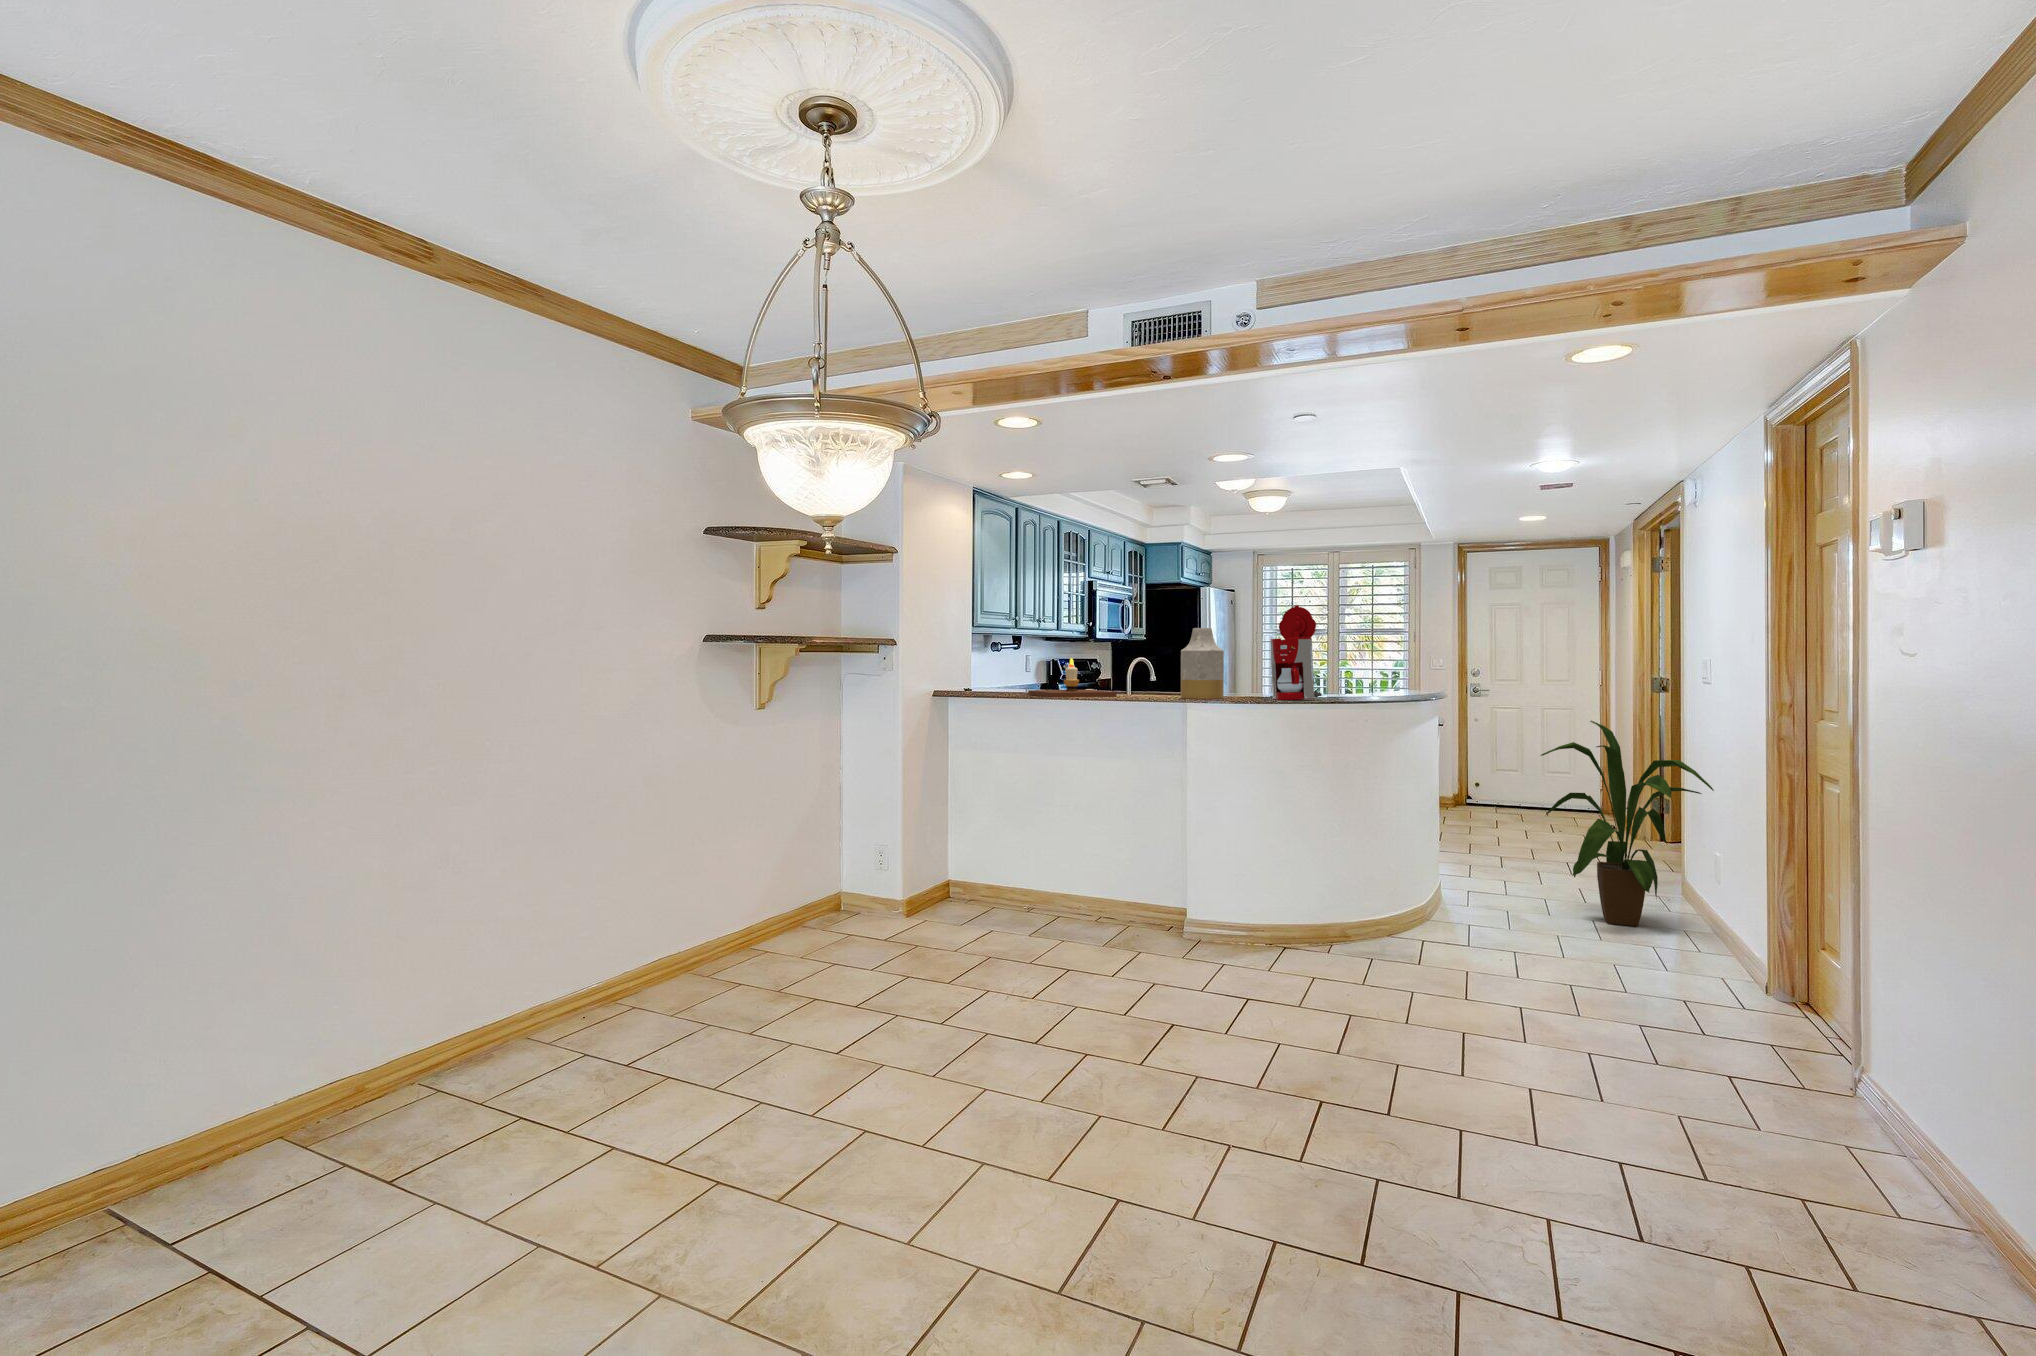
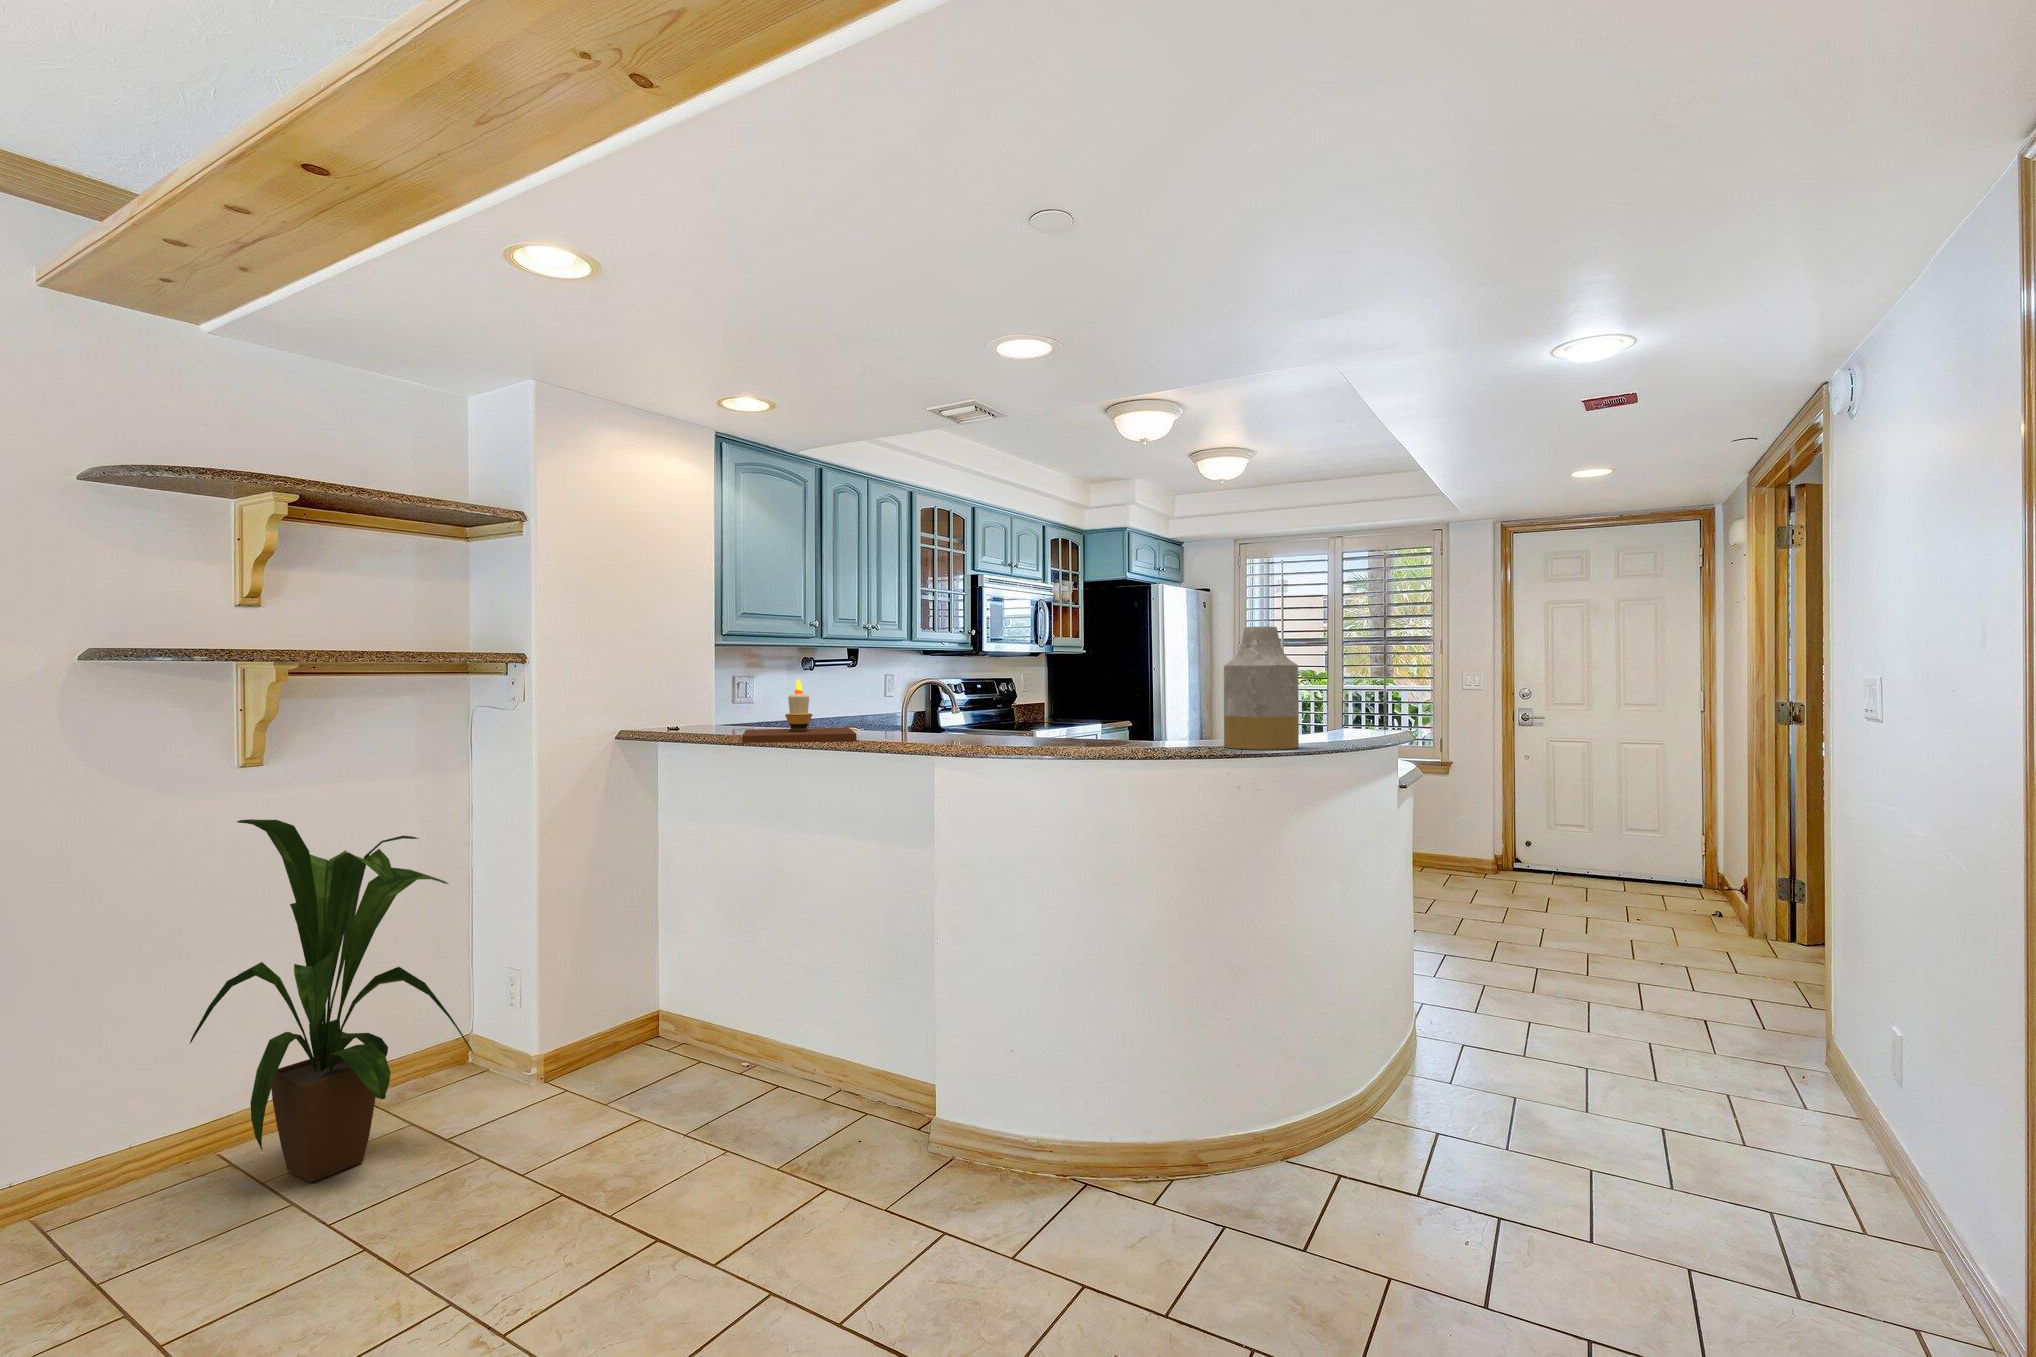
coffee maker: present [1270,605,1322,700] -> none [1056,588,1164,753]
vase: present [1181,628,1224,699] -> present [1224,626,1299,750]
house plant: present [1541,721,1714,926] -> present [190,819,473,1182]

